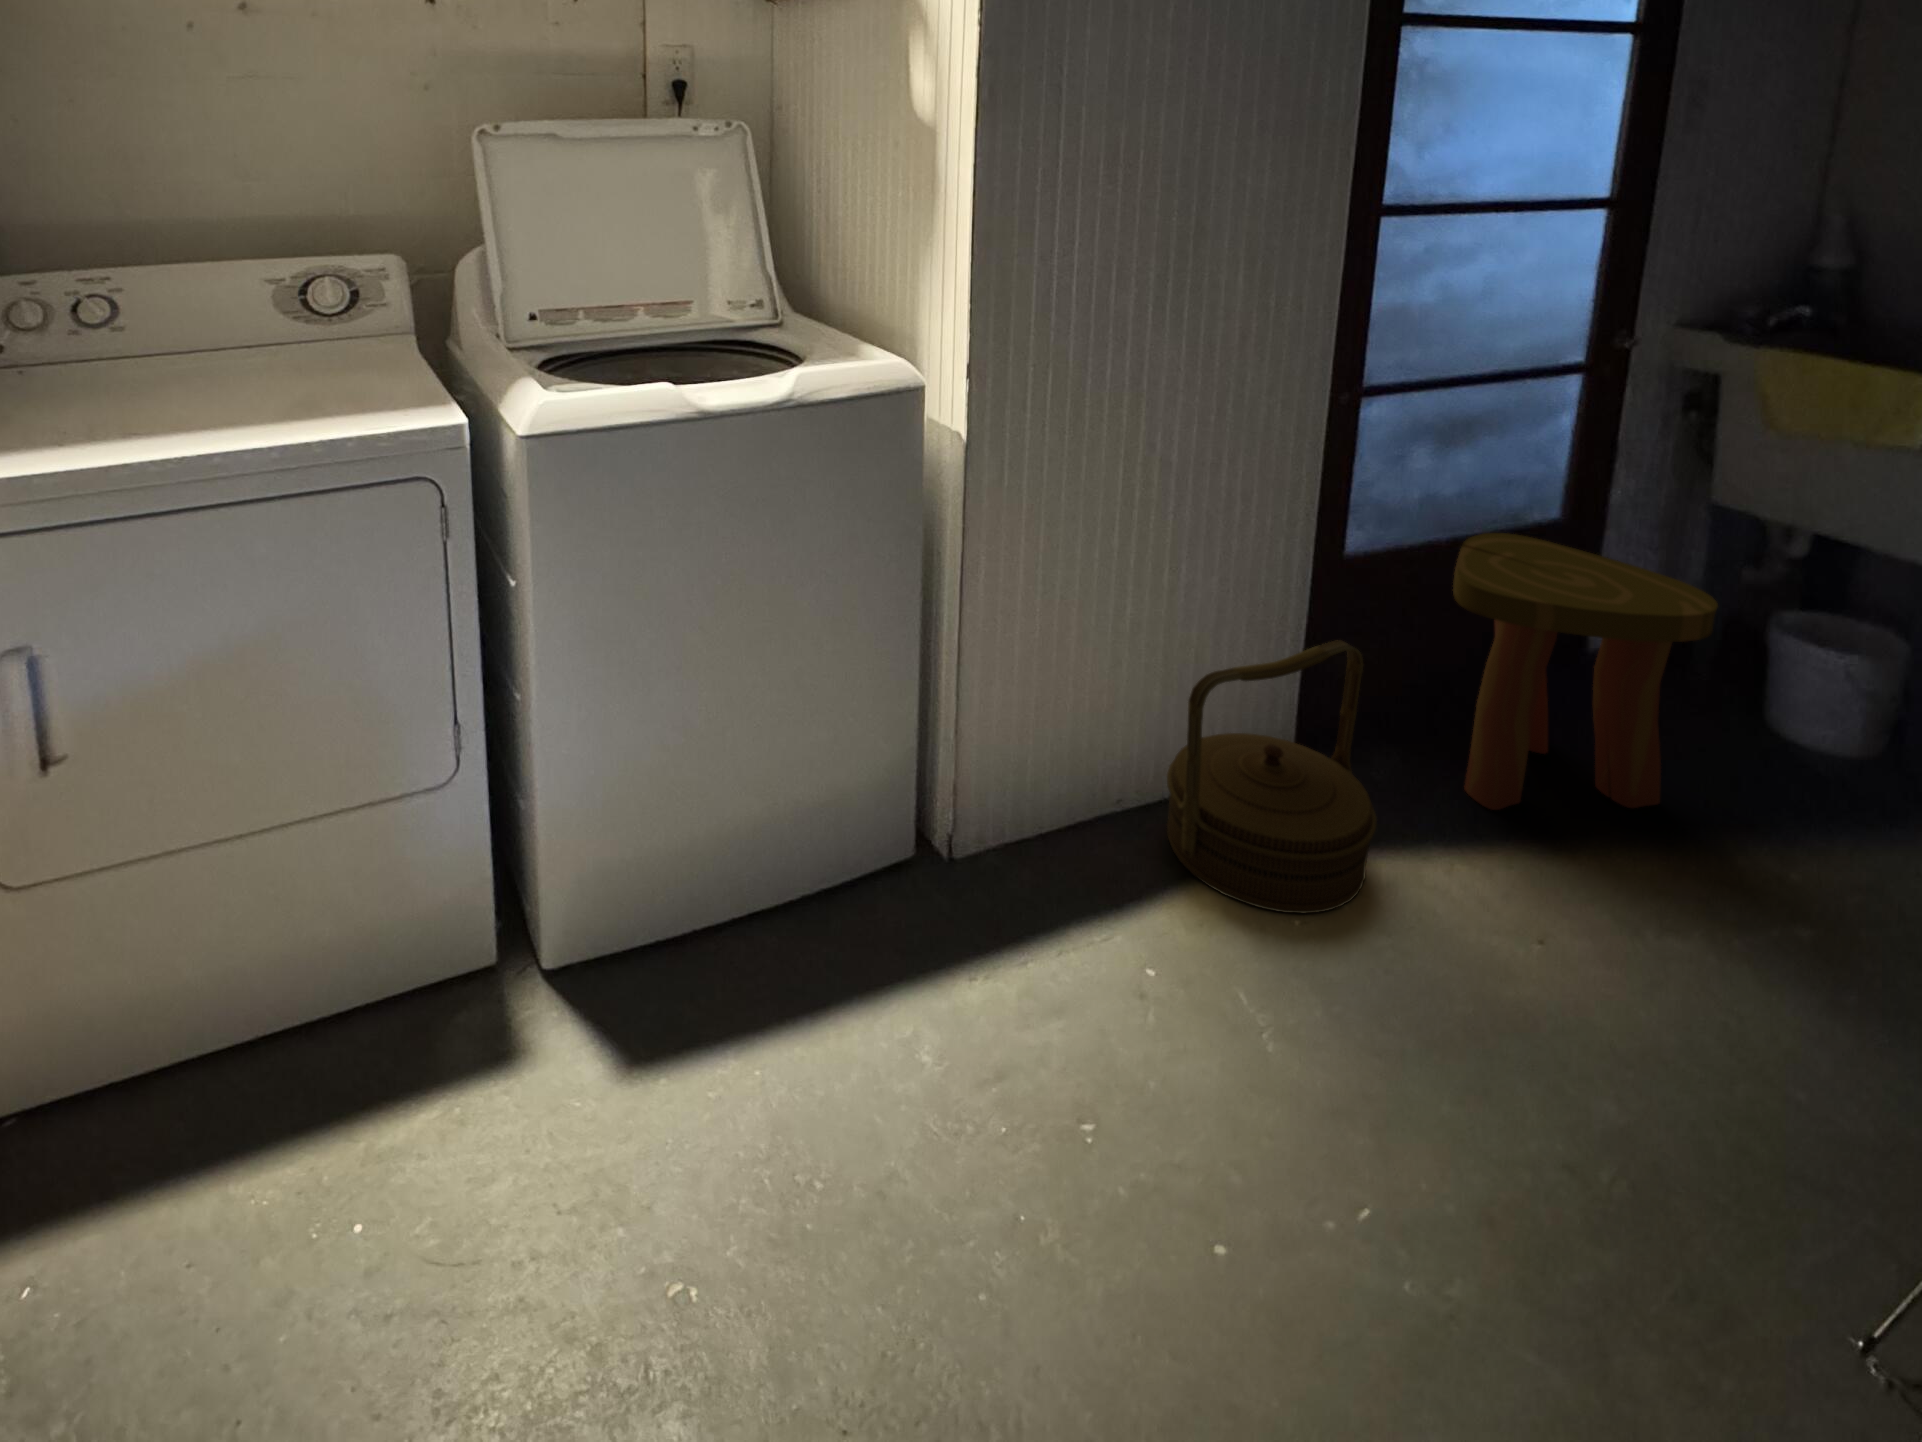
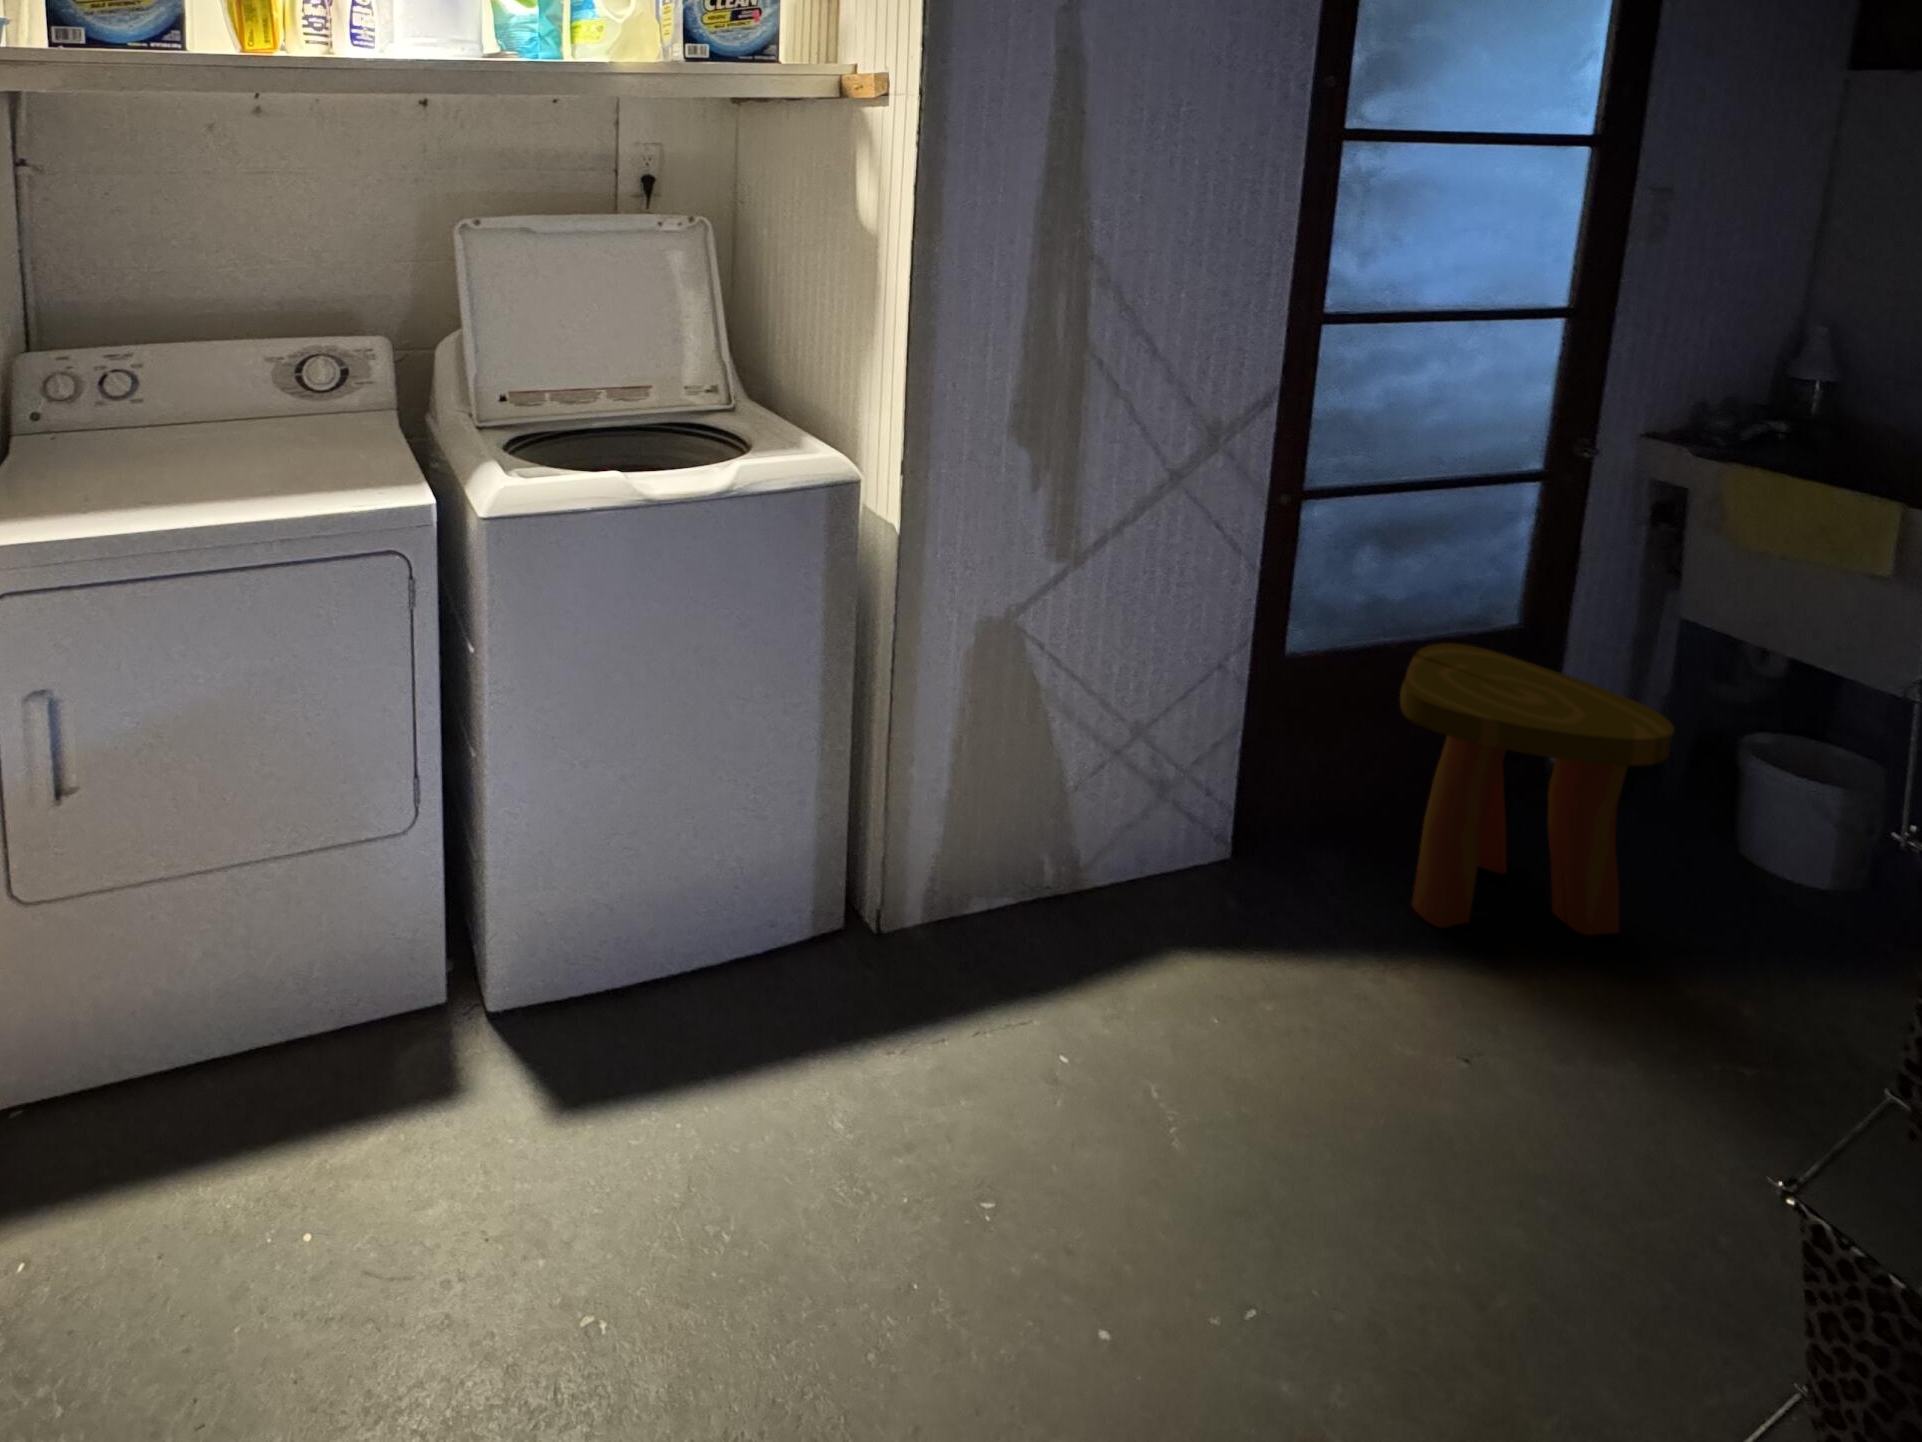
woven basket: present [1167,640,1377,913] -> none [1099,745,1307,1018]

